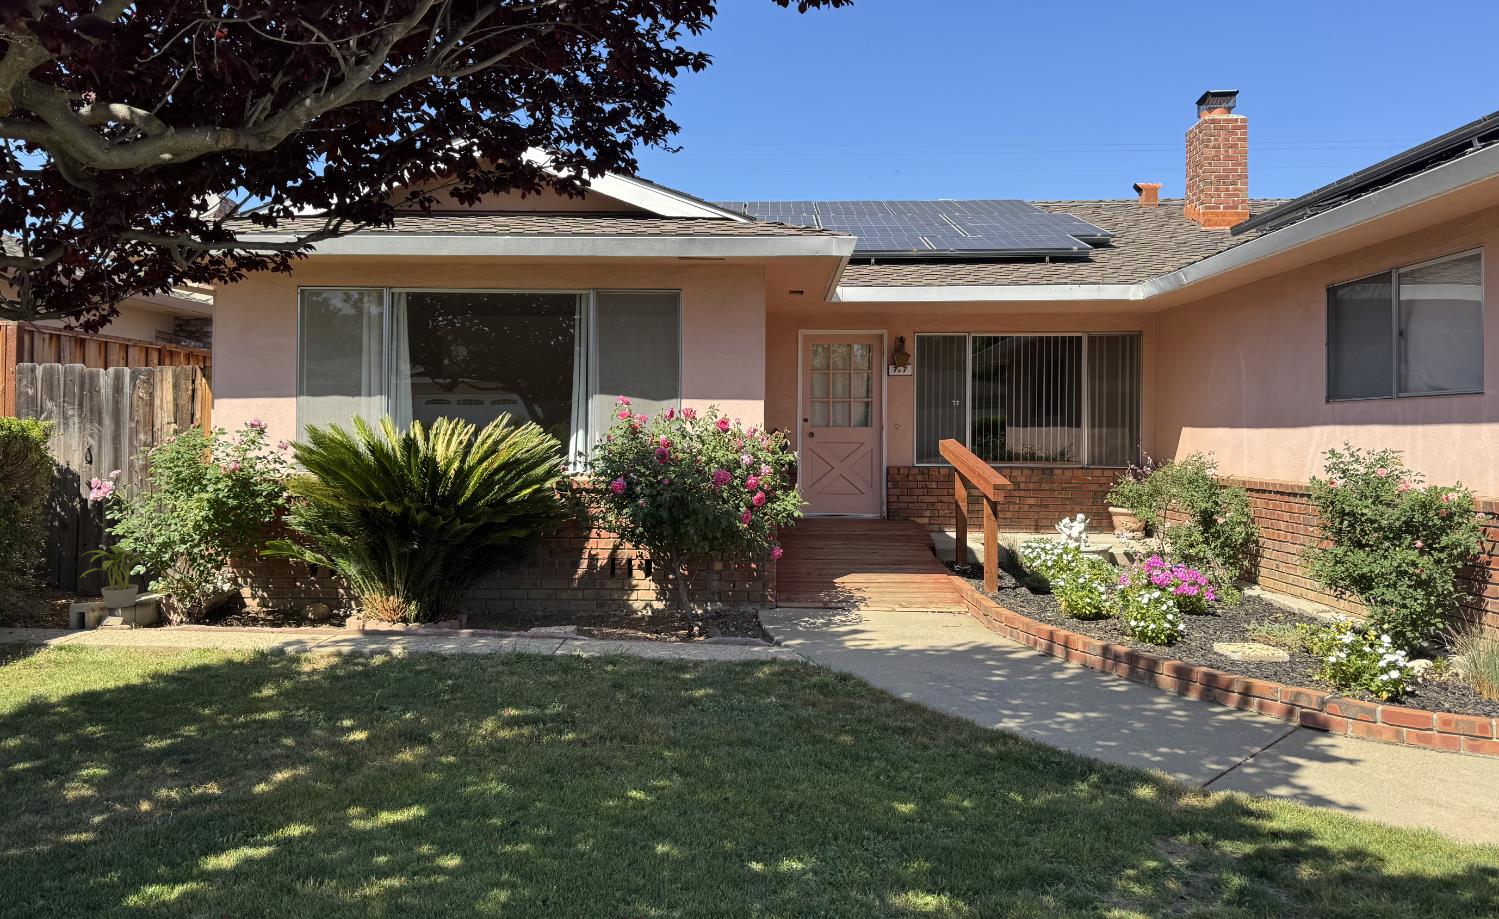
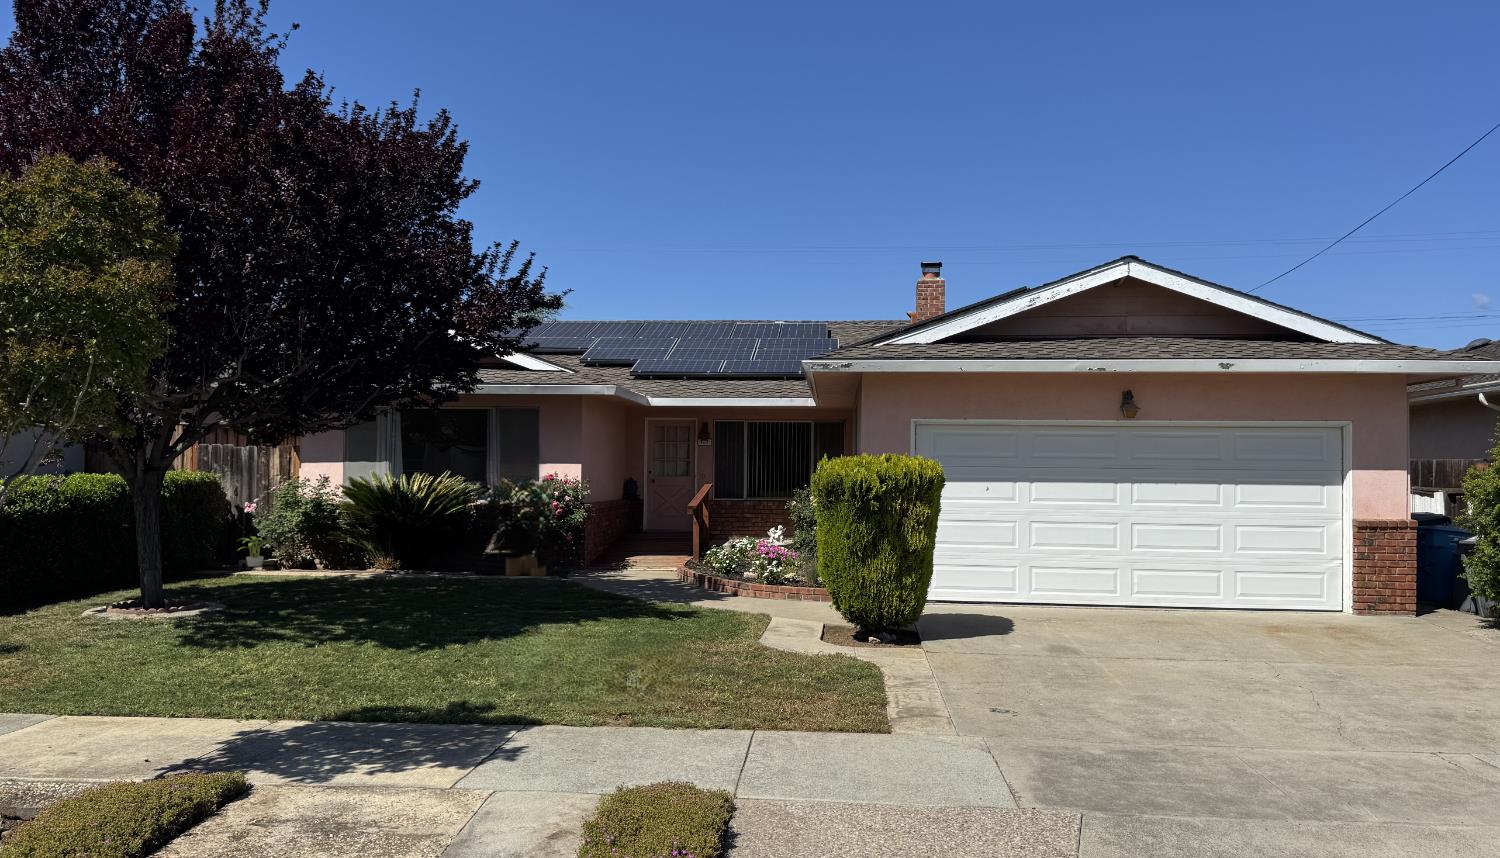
woven basket: none [642,581,726,634] -> present [506,554,546,576]

